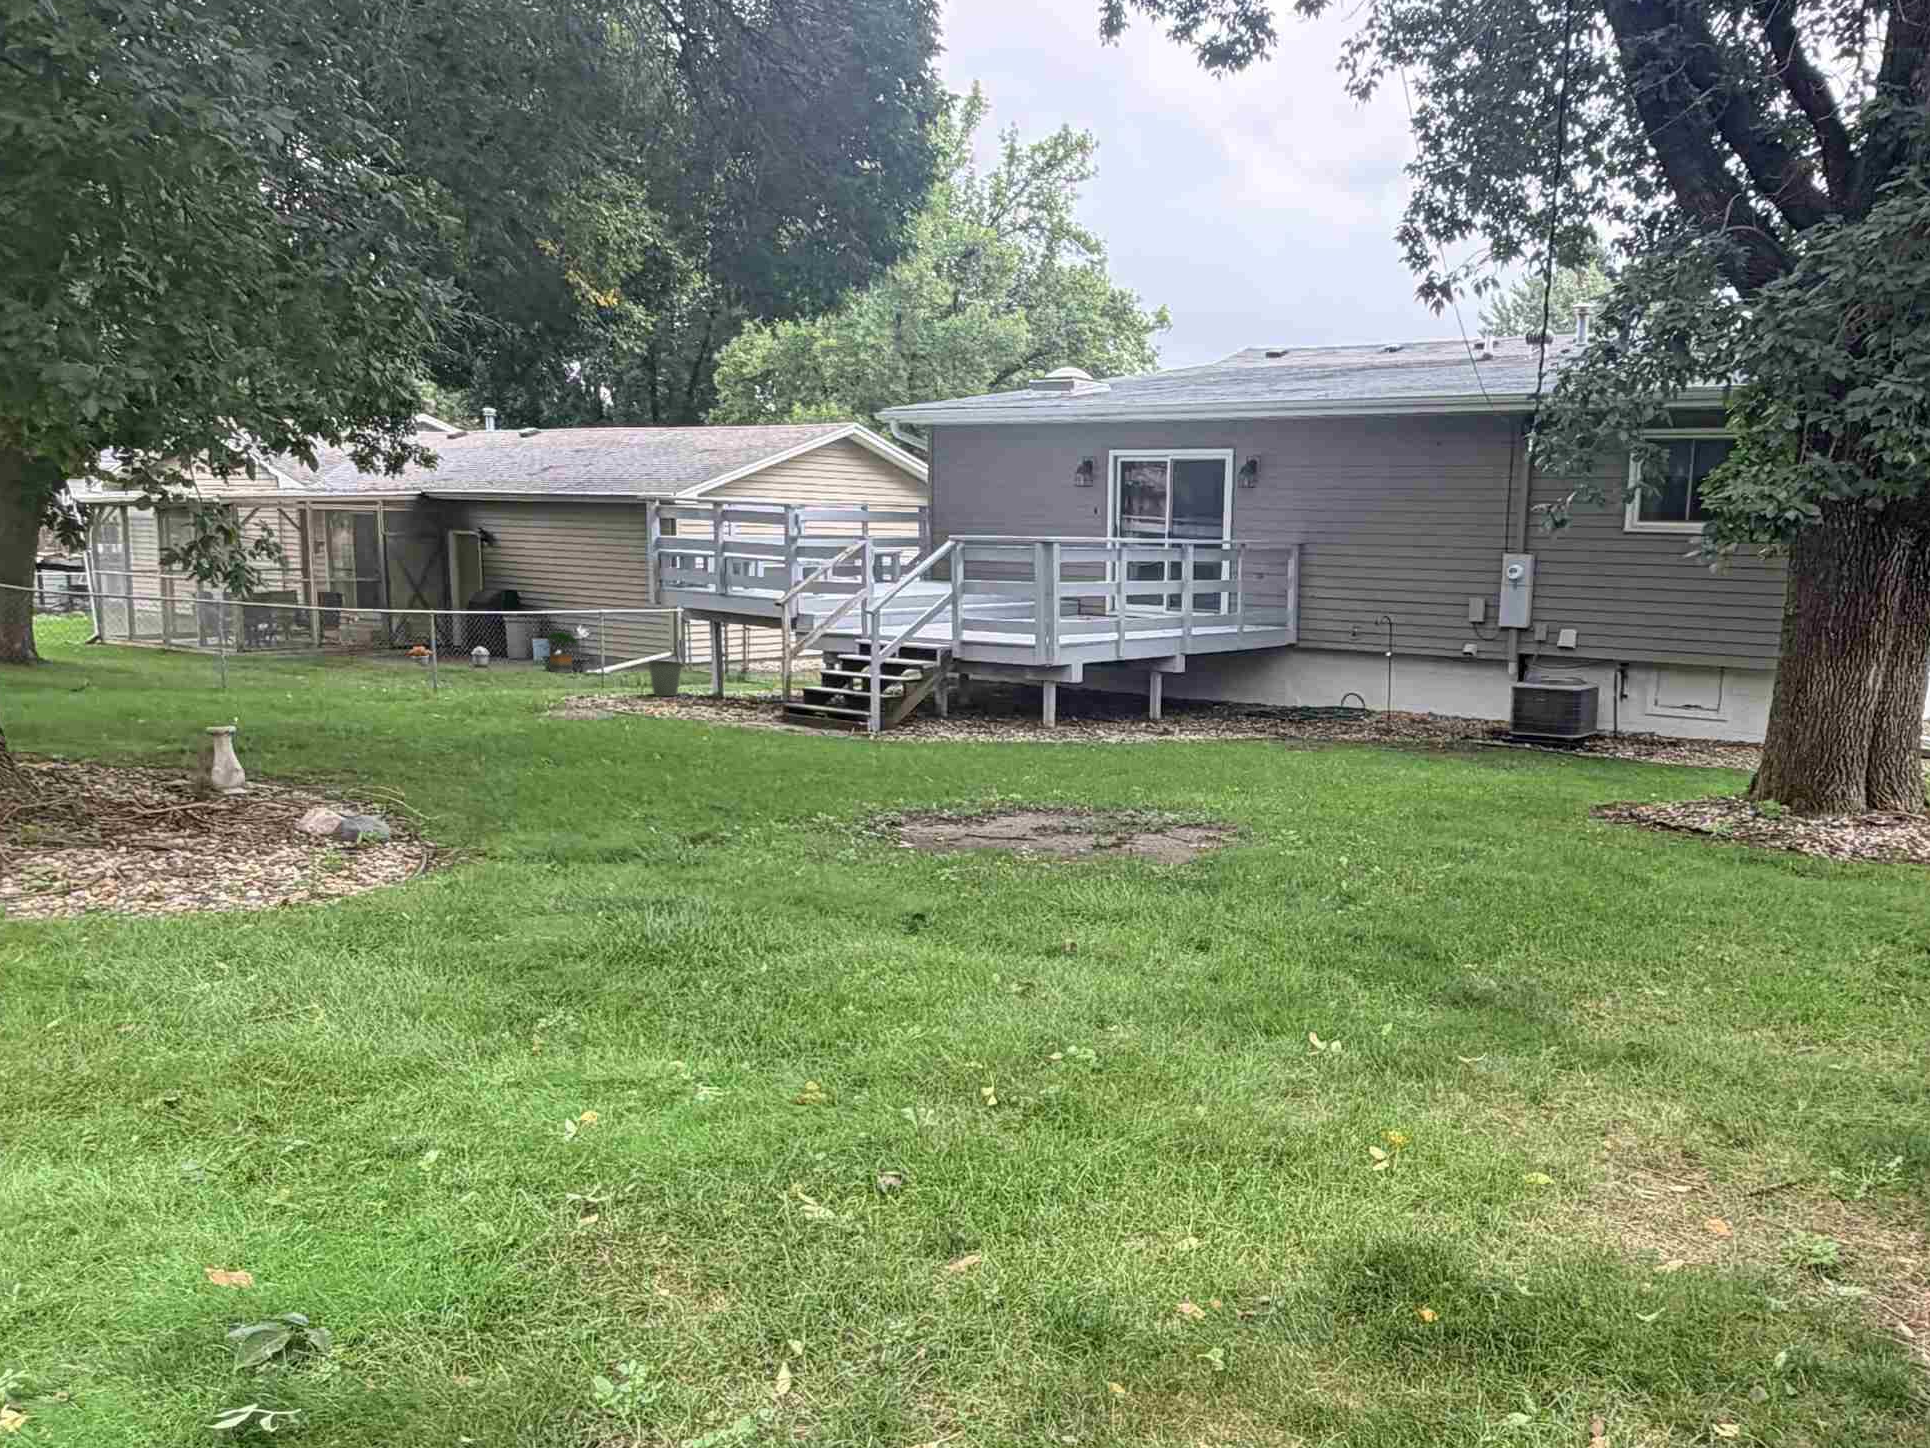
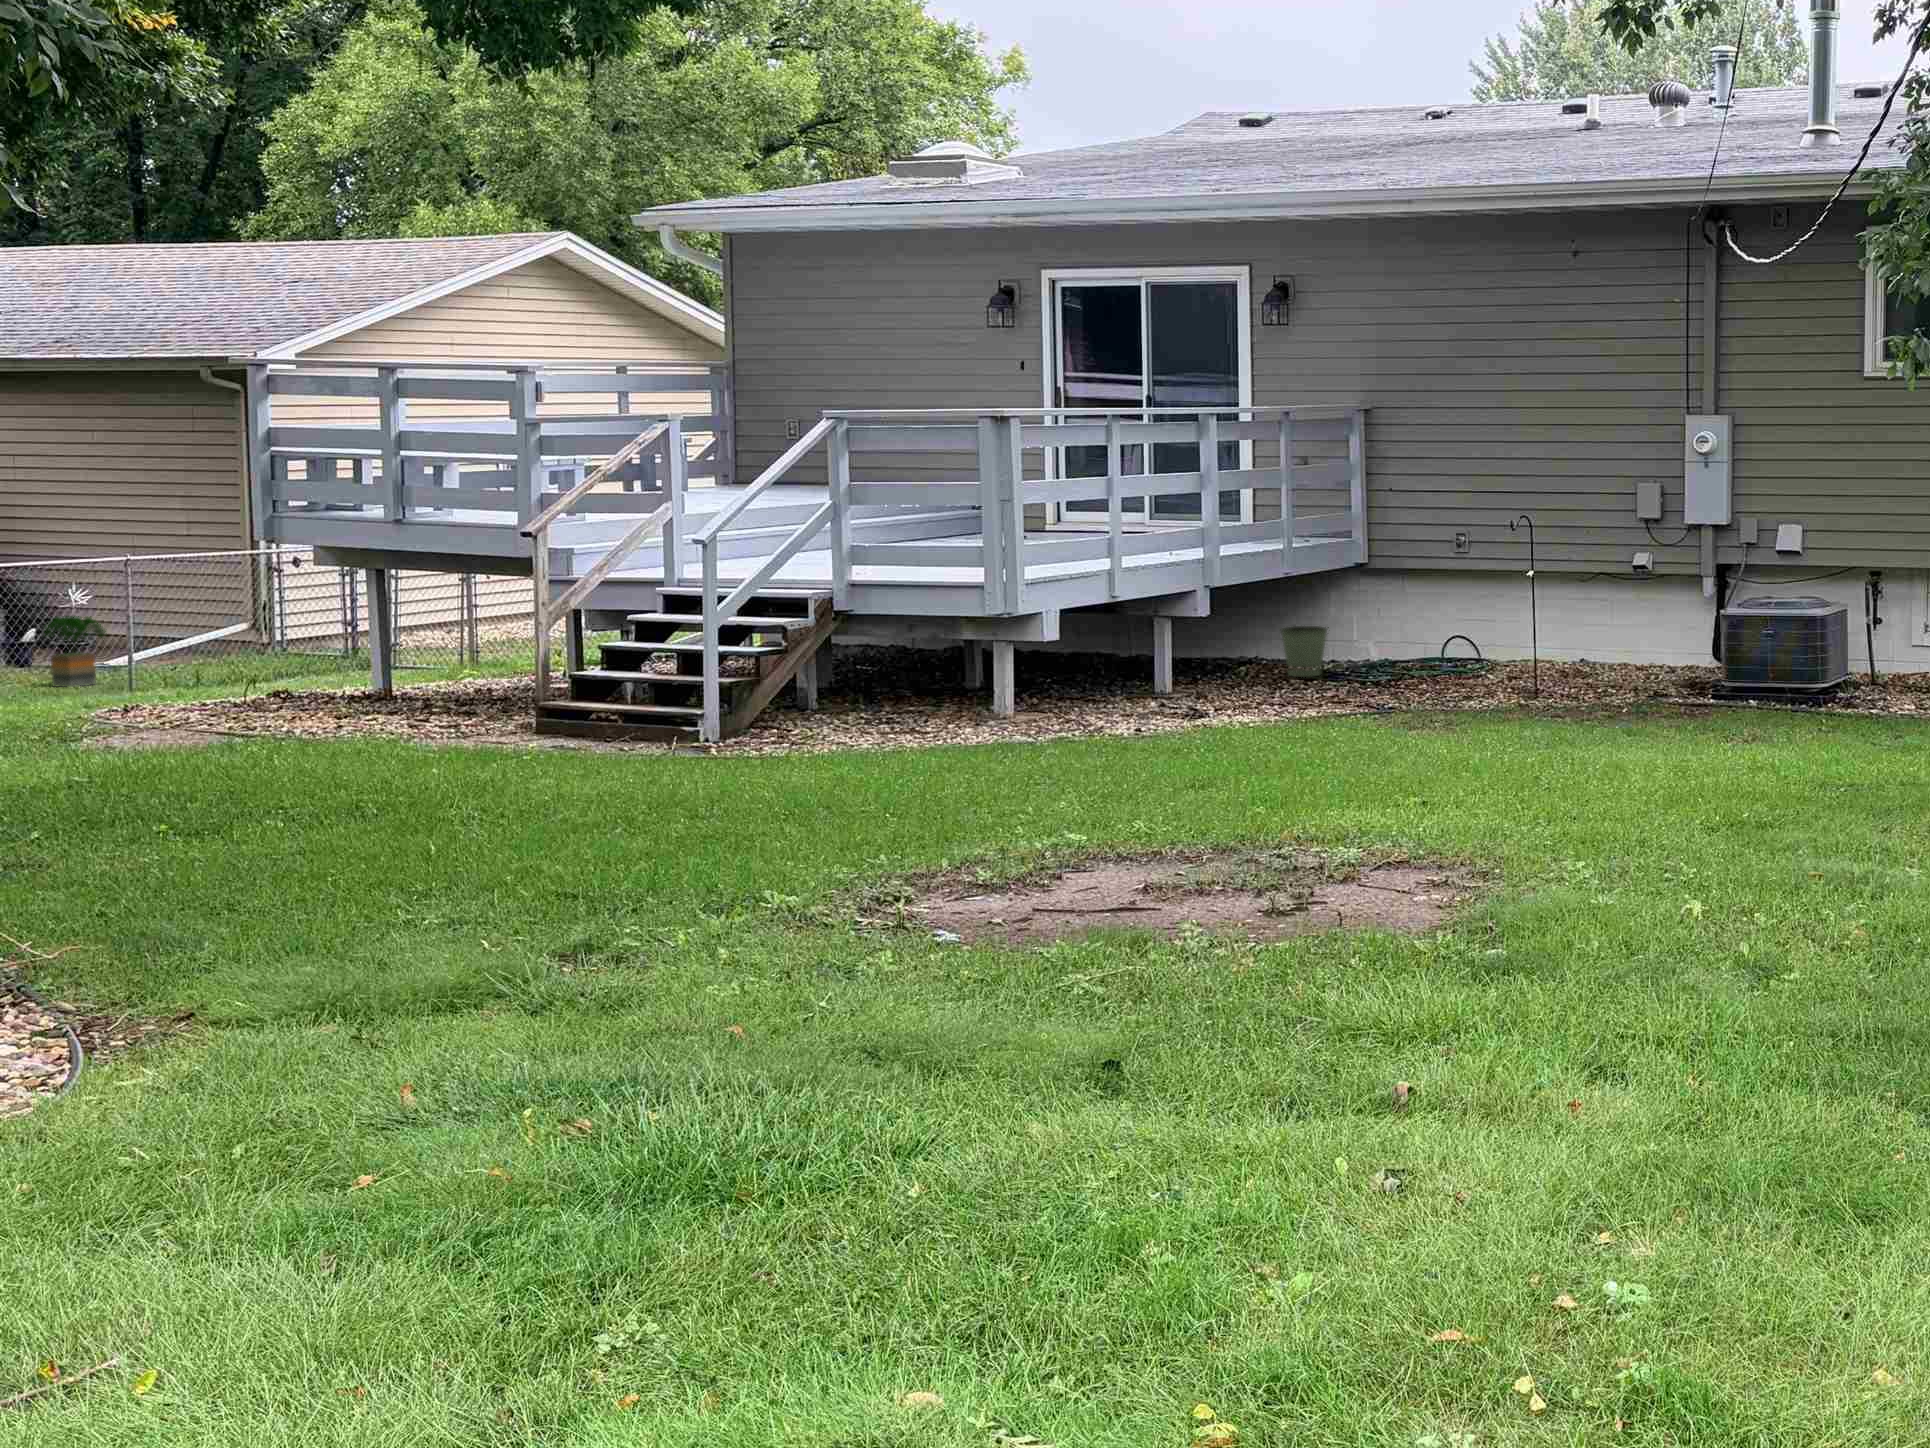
bucket: present [649,661,681,696] -> present [1280,626,1329,677]

